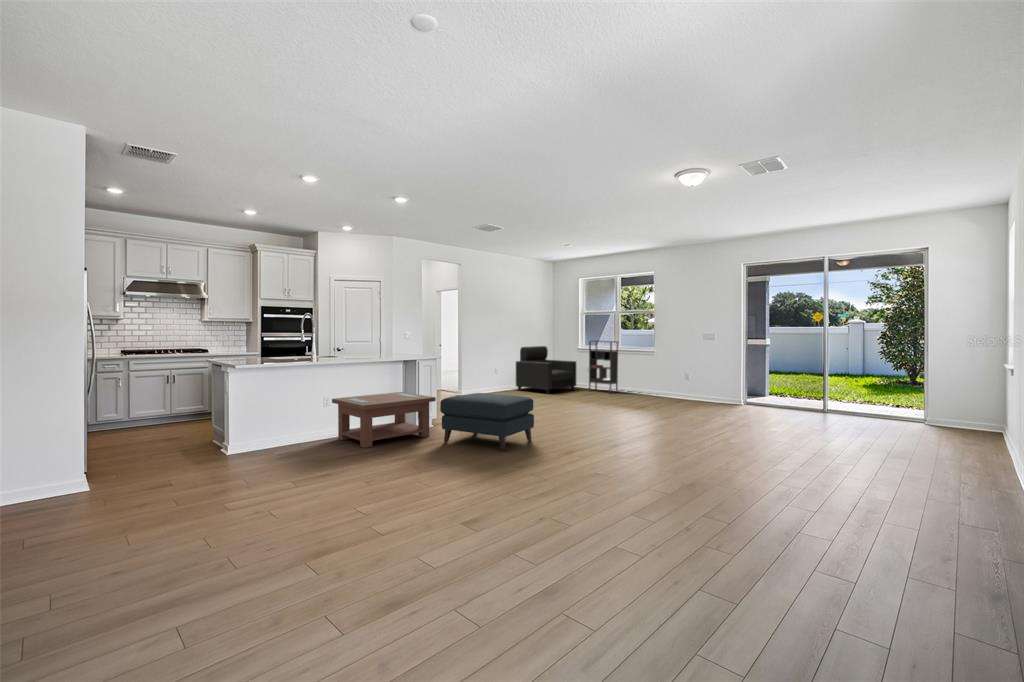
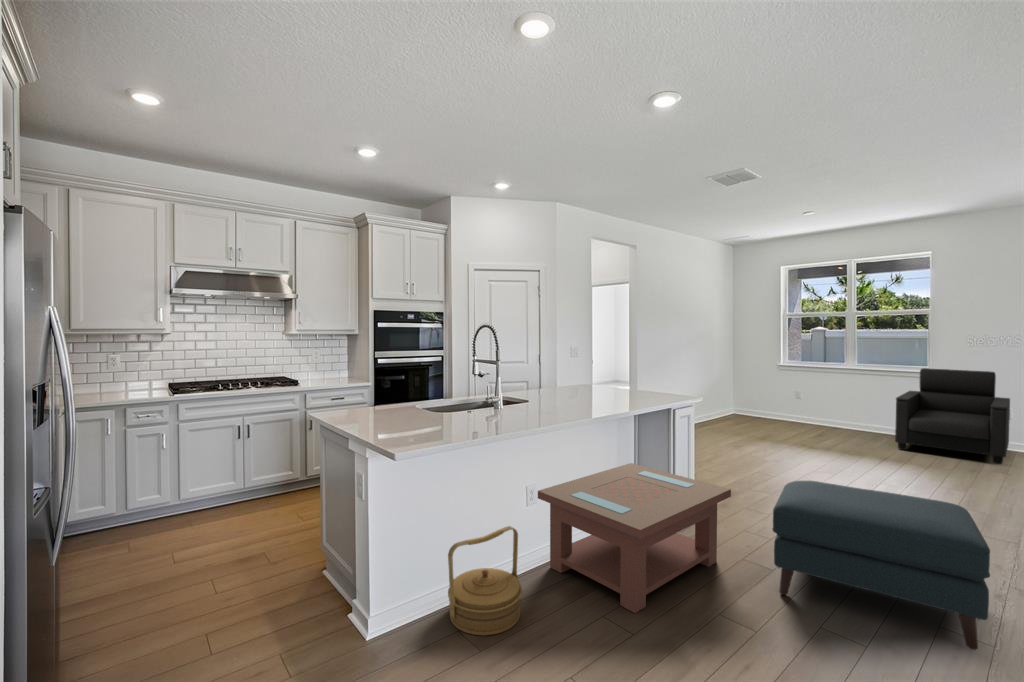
bookshelf: present [589,341,619,393] -> none [803,353,856,432]
armchair: present [516,346,577,394] -> present [895,368,1010,464]
woven basket: none [269,410,311,454] -> present [448,526,522,635]

